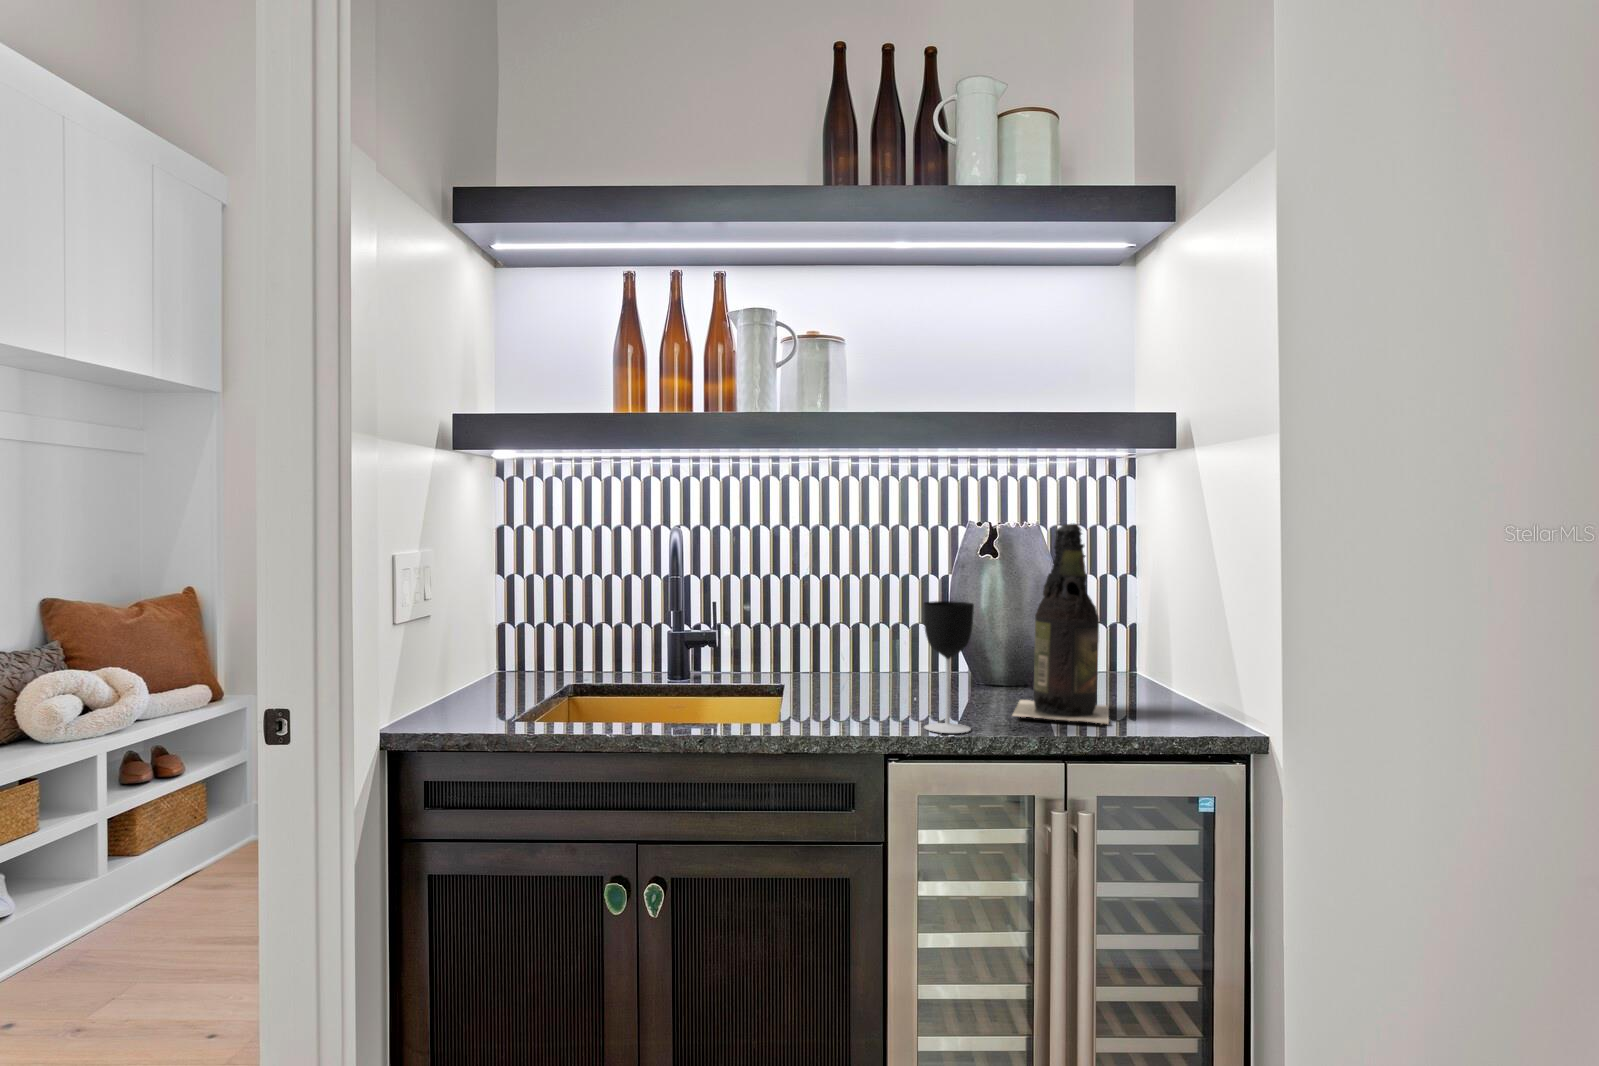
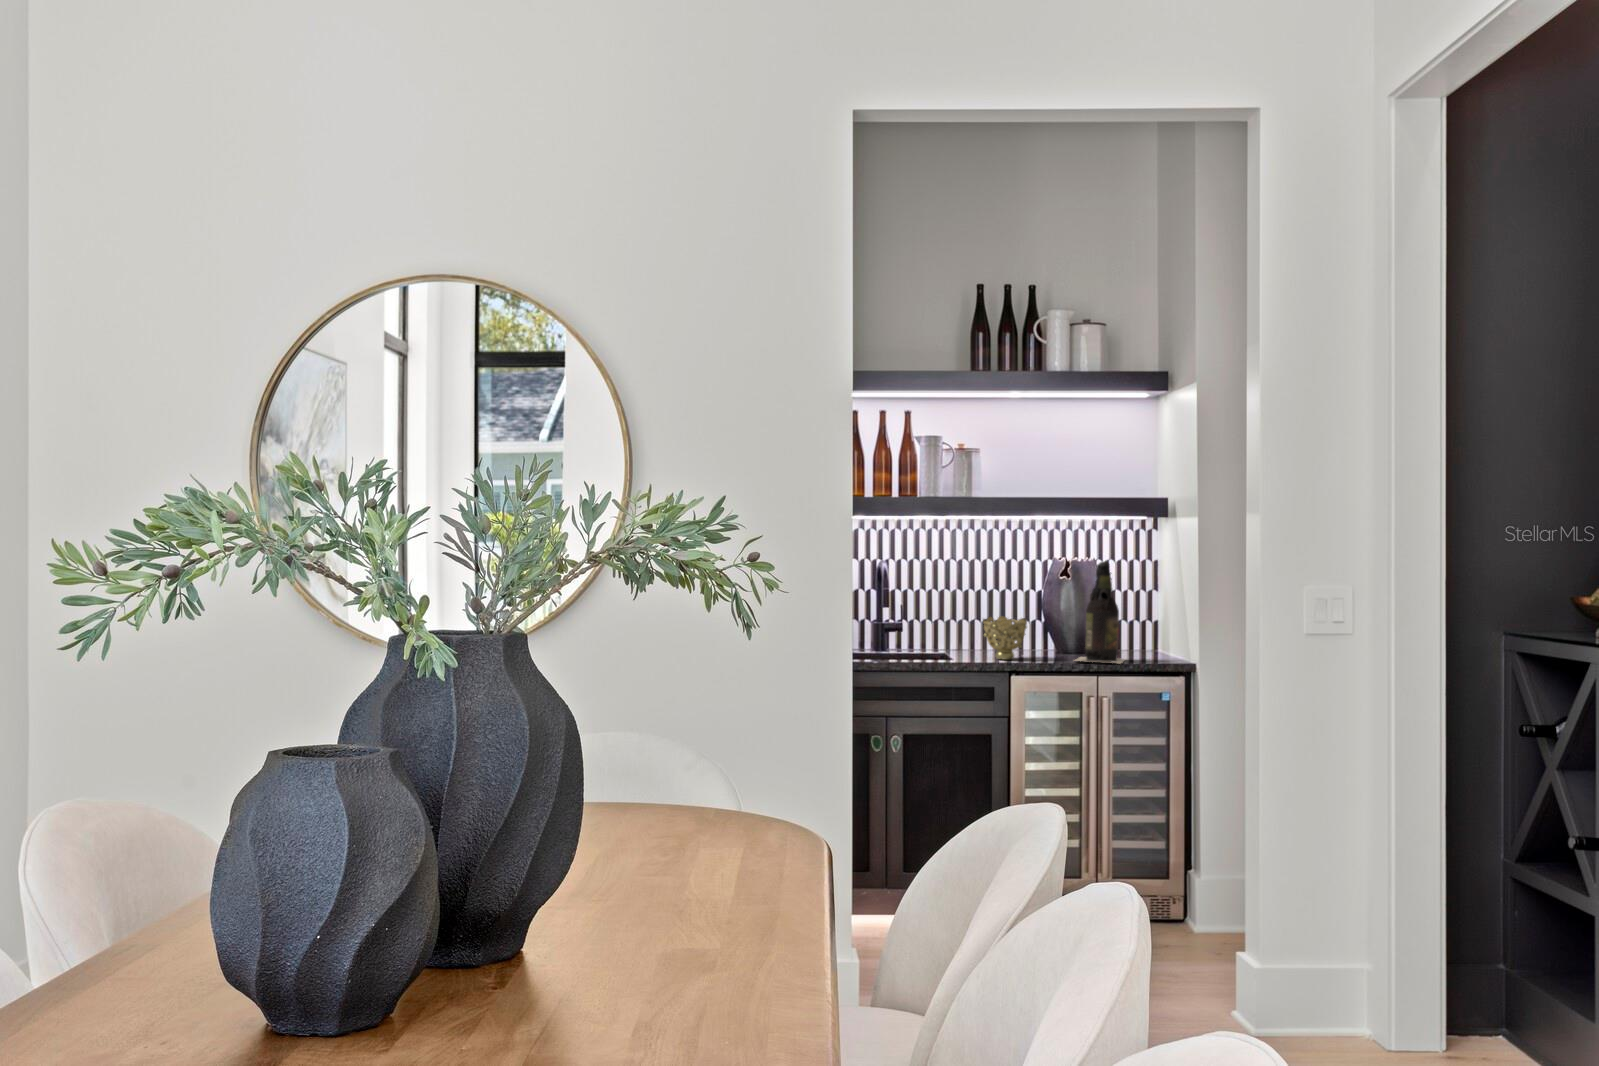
wine glass: present [923,601,974,733] -> none [1027,602,1052,666]
decorative bowl: none [840,624,924,708] -> present [983,616,1027,660]

